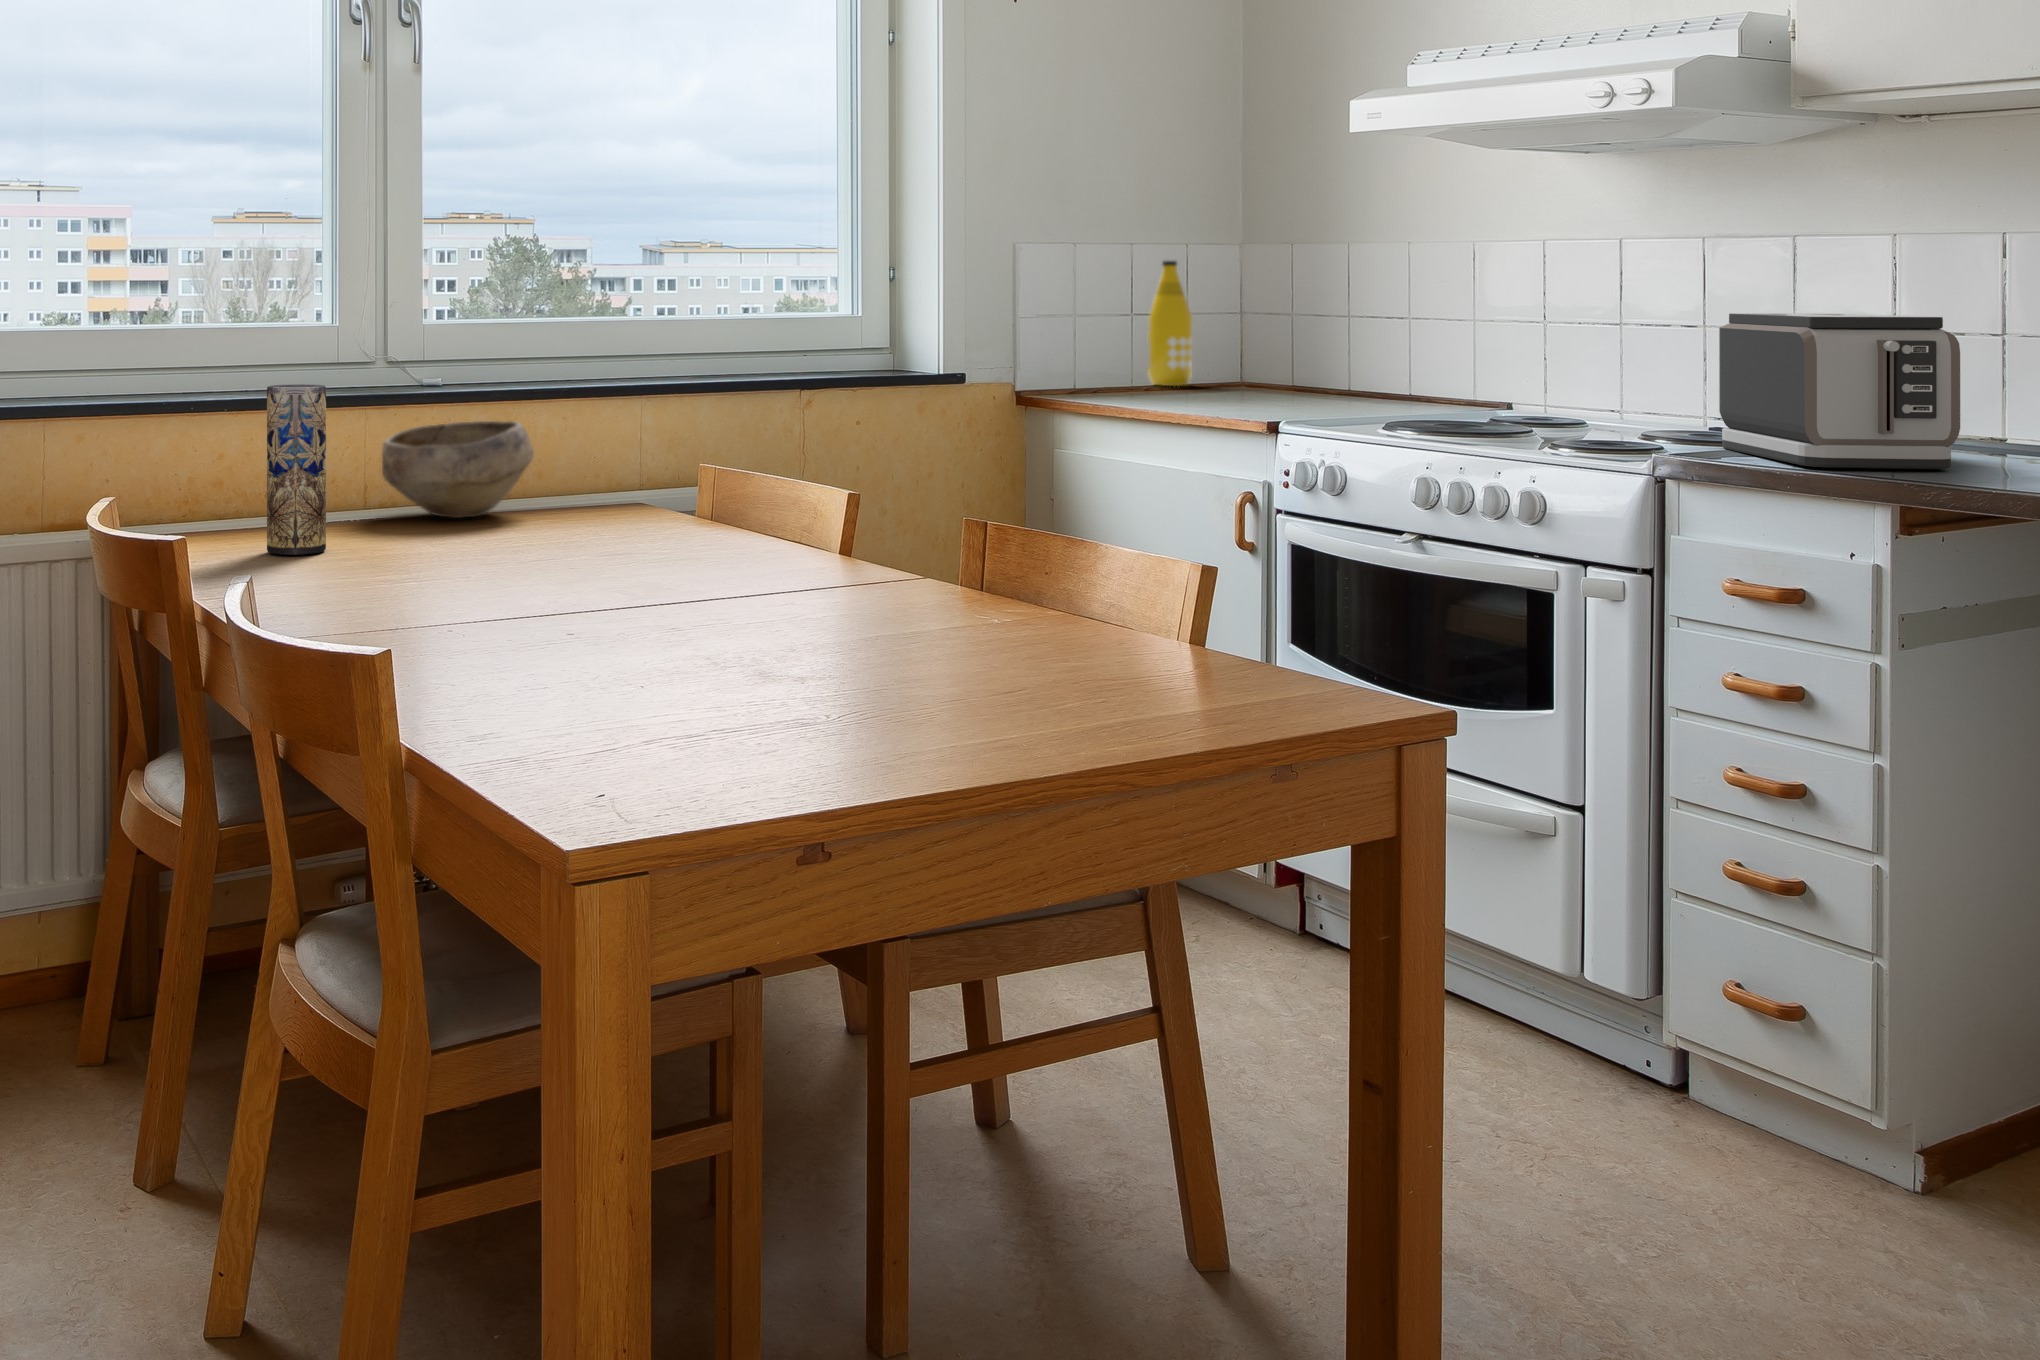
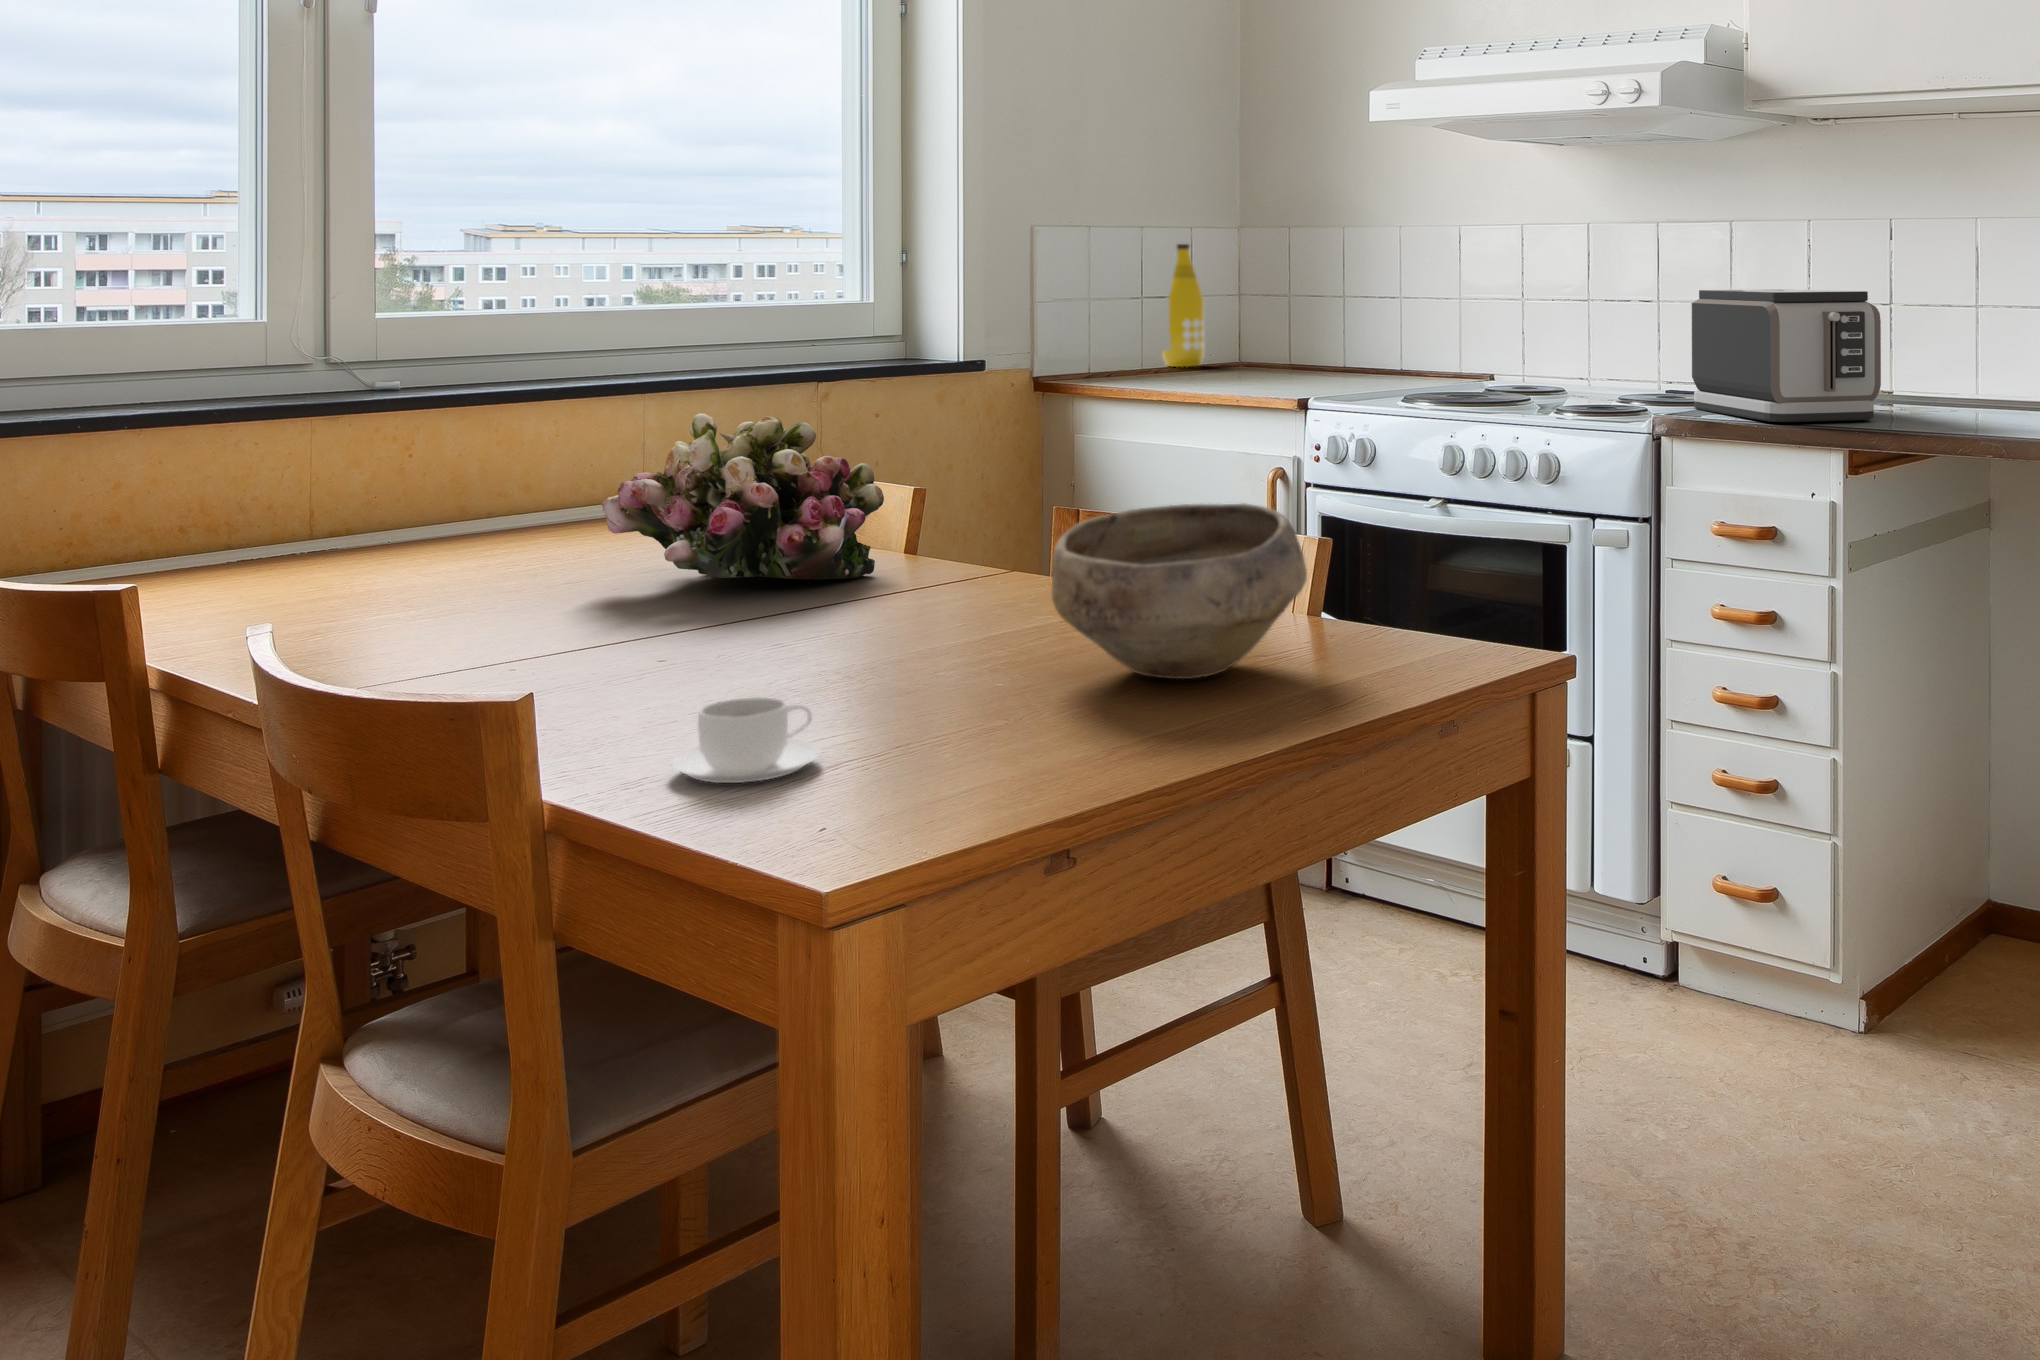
vase: present [267,384,326,555] -> none [207,394,290,600]
flower arrangement: none [559,413,804,571] -> present [602,414,884,579]
bowl: present [382,421,534,518] -> present [1052,503,1307,679]
coffee cup: none [526,665,656,740] -> present [670,697,821,783]

